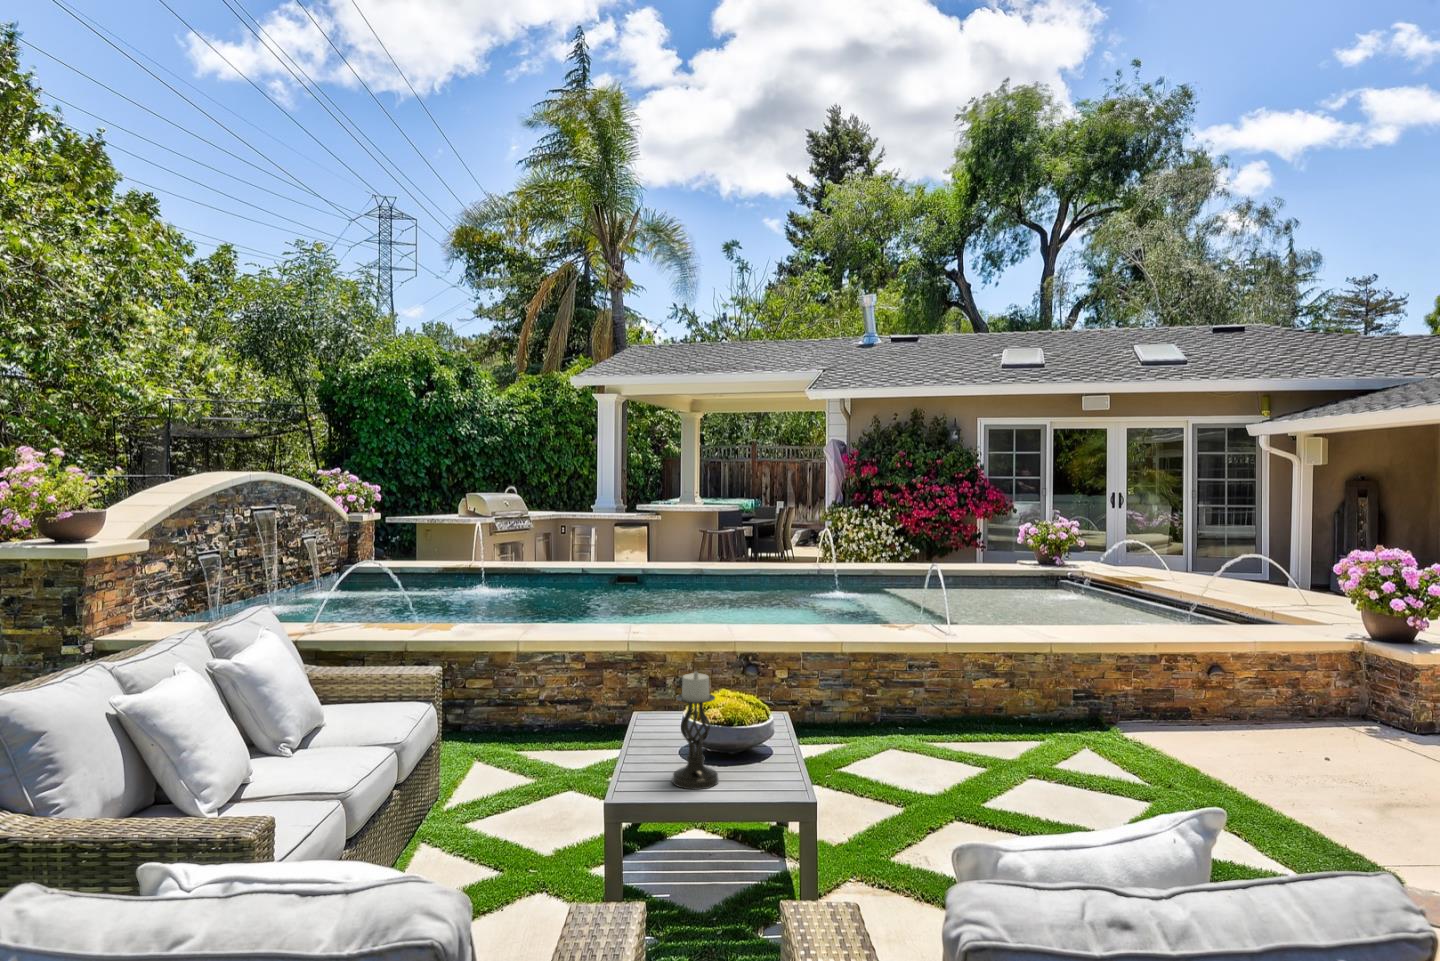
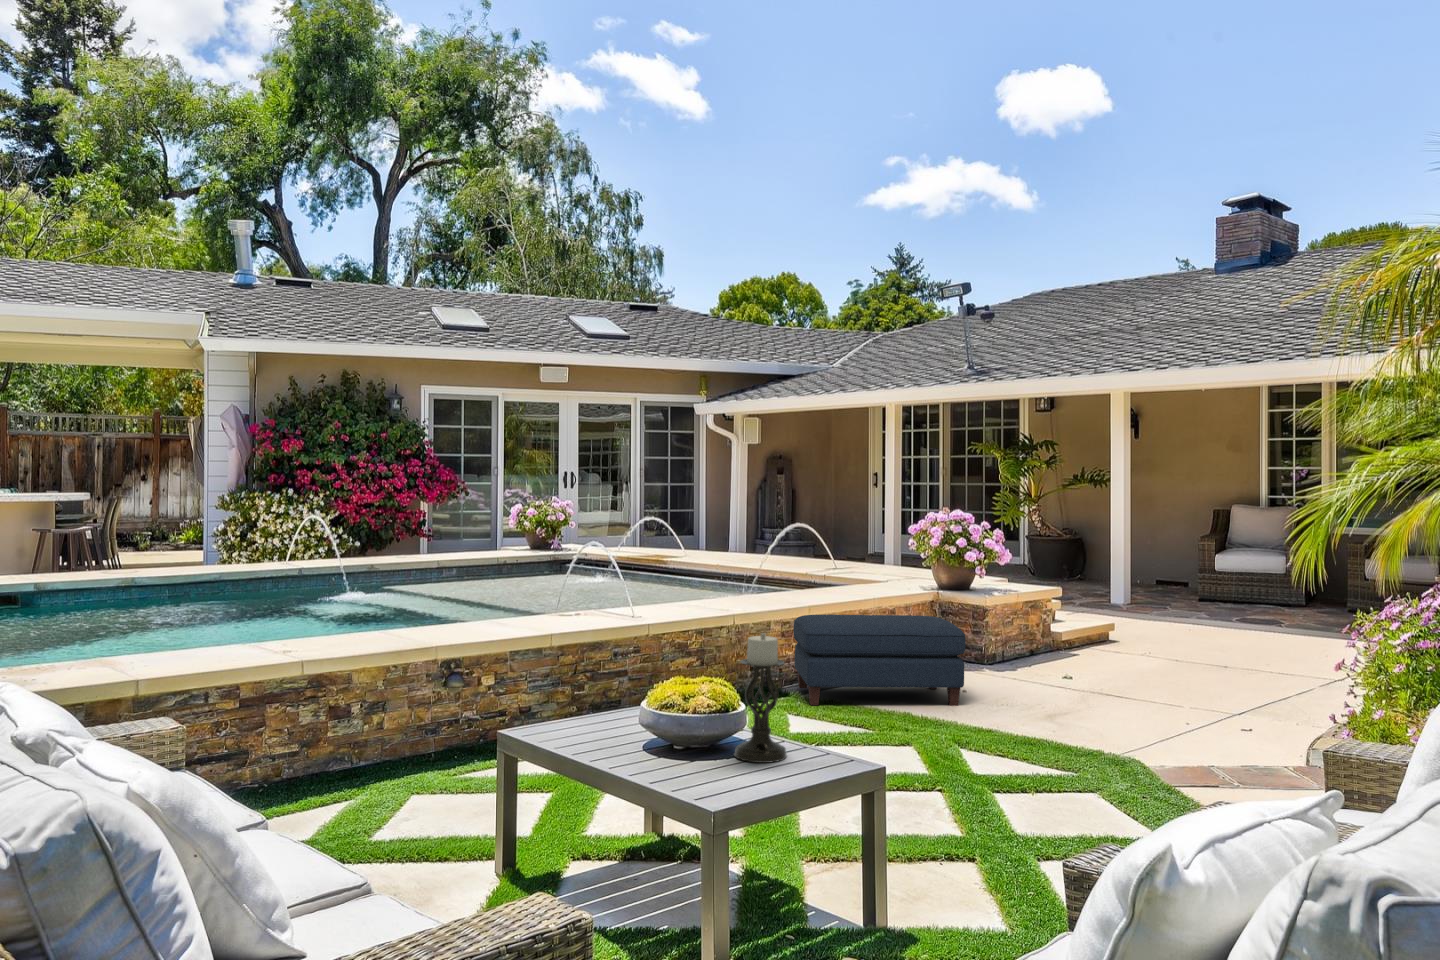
ottoman: none [1105,654,1314,783] -> present [793,615,966,706]

